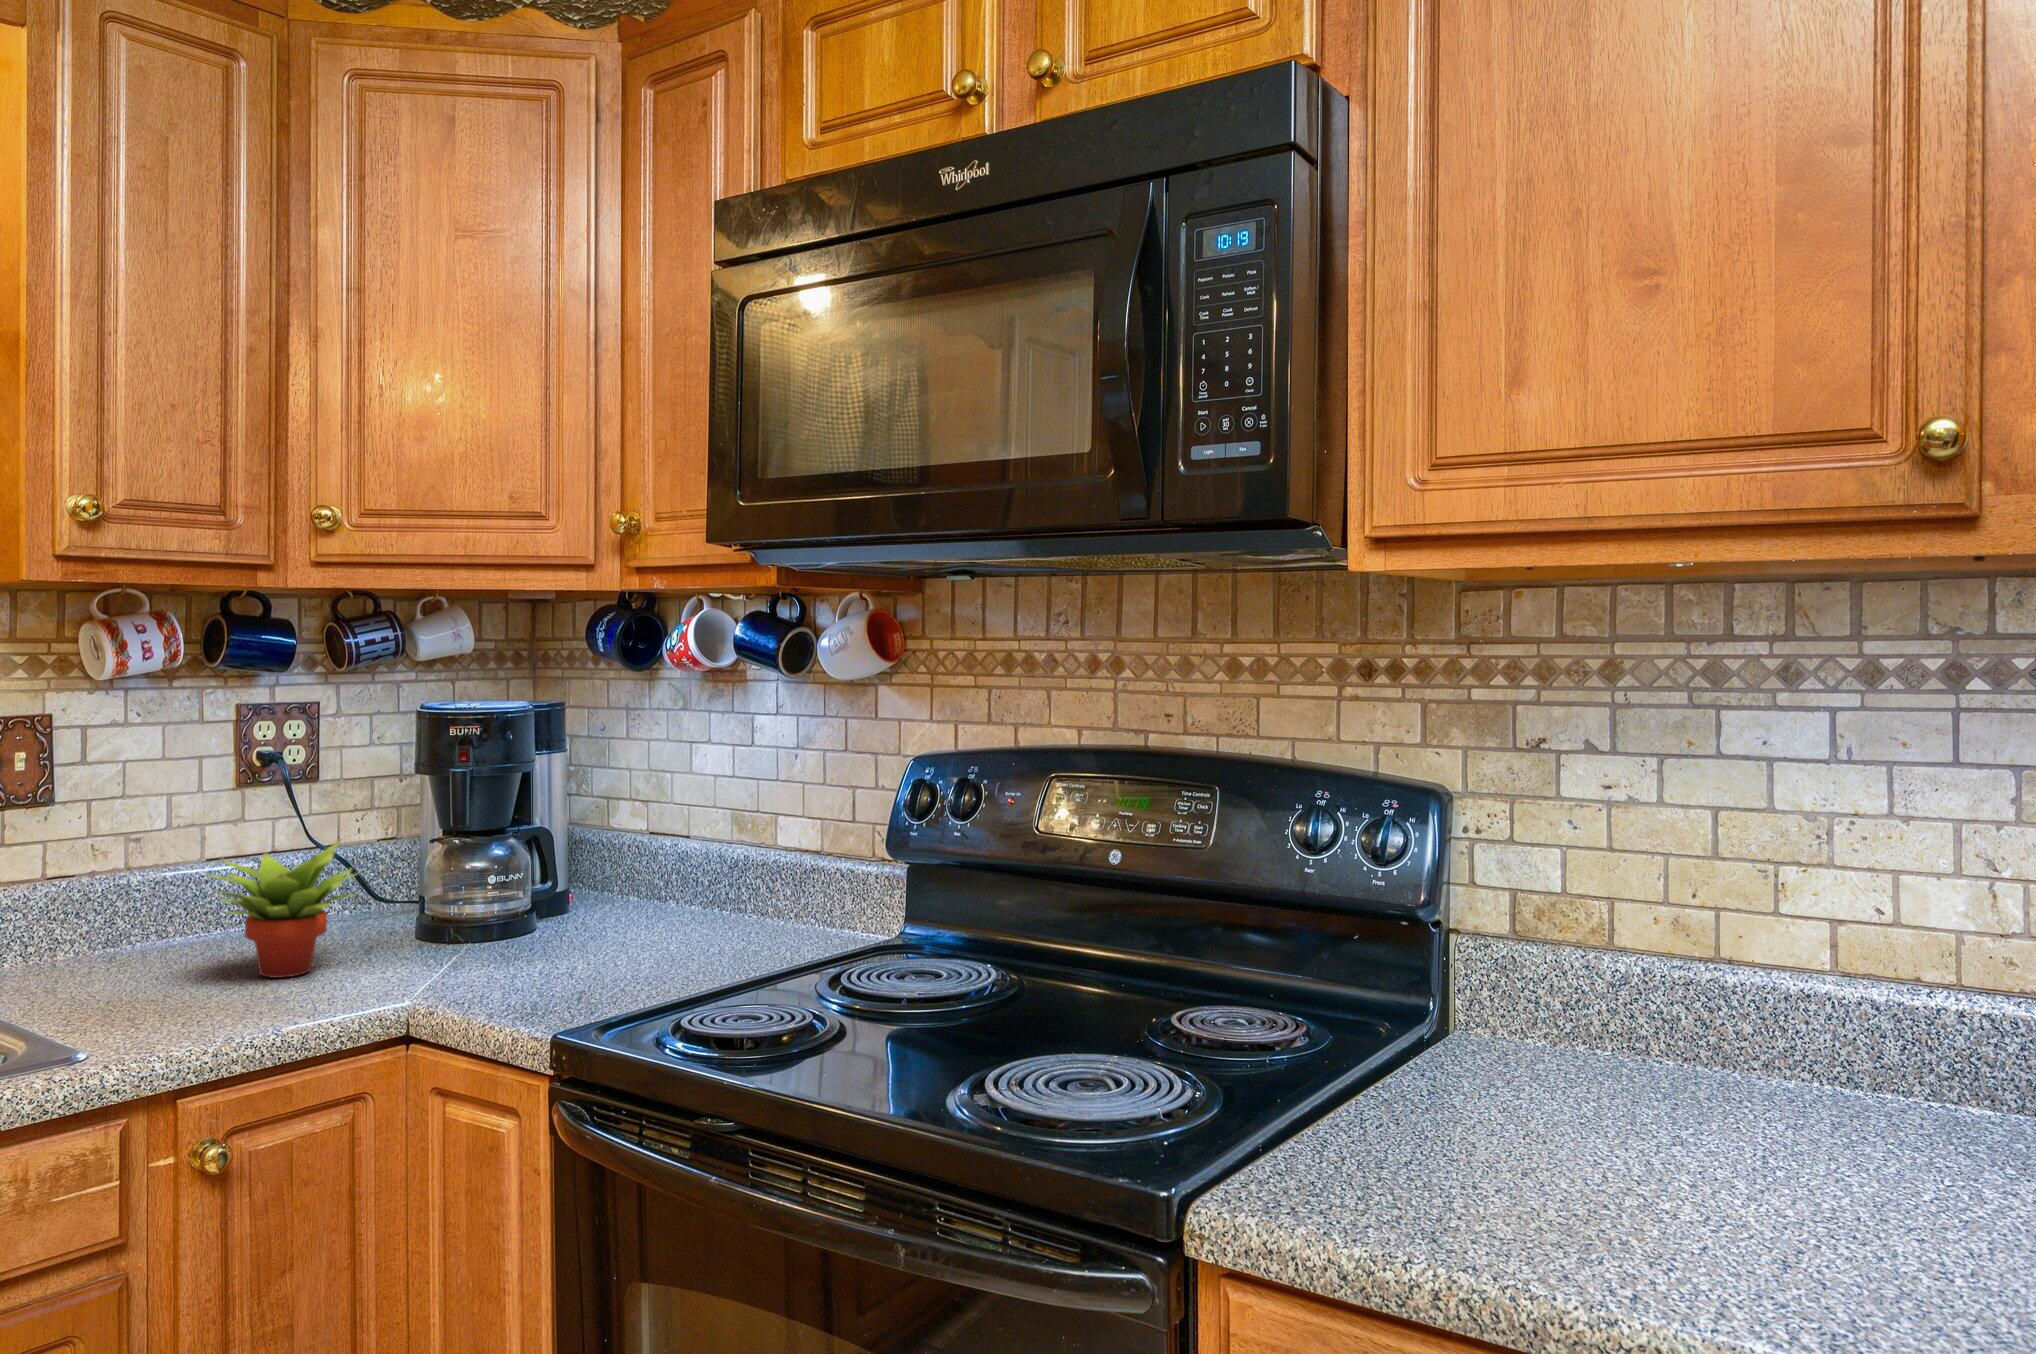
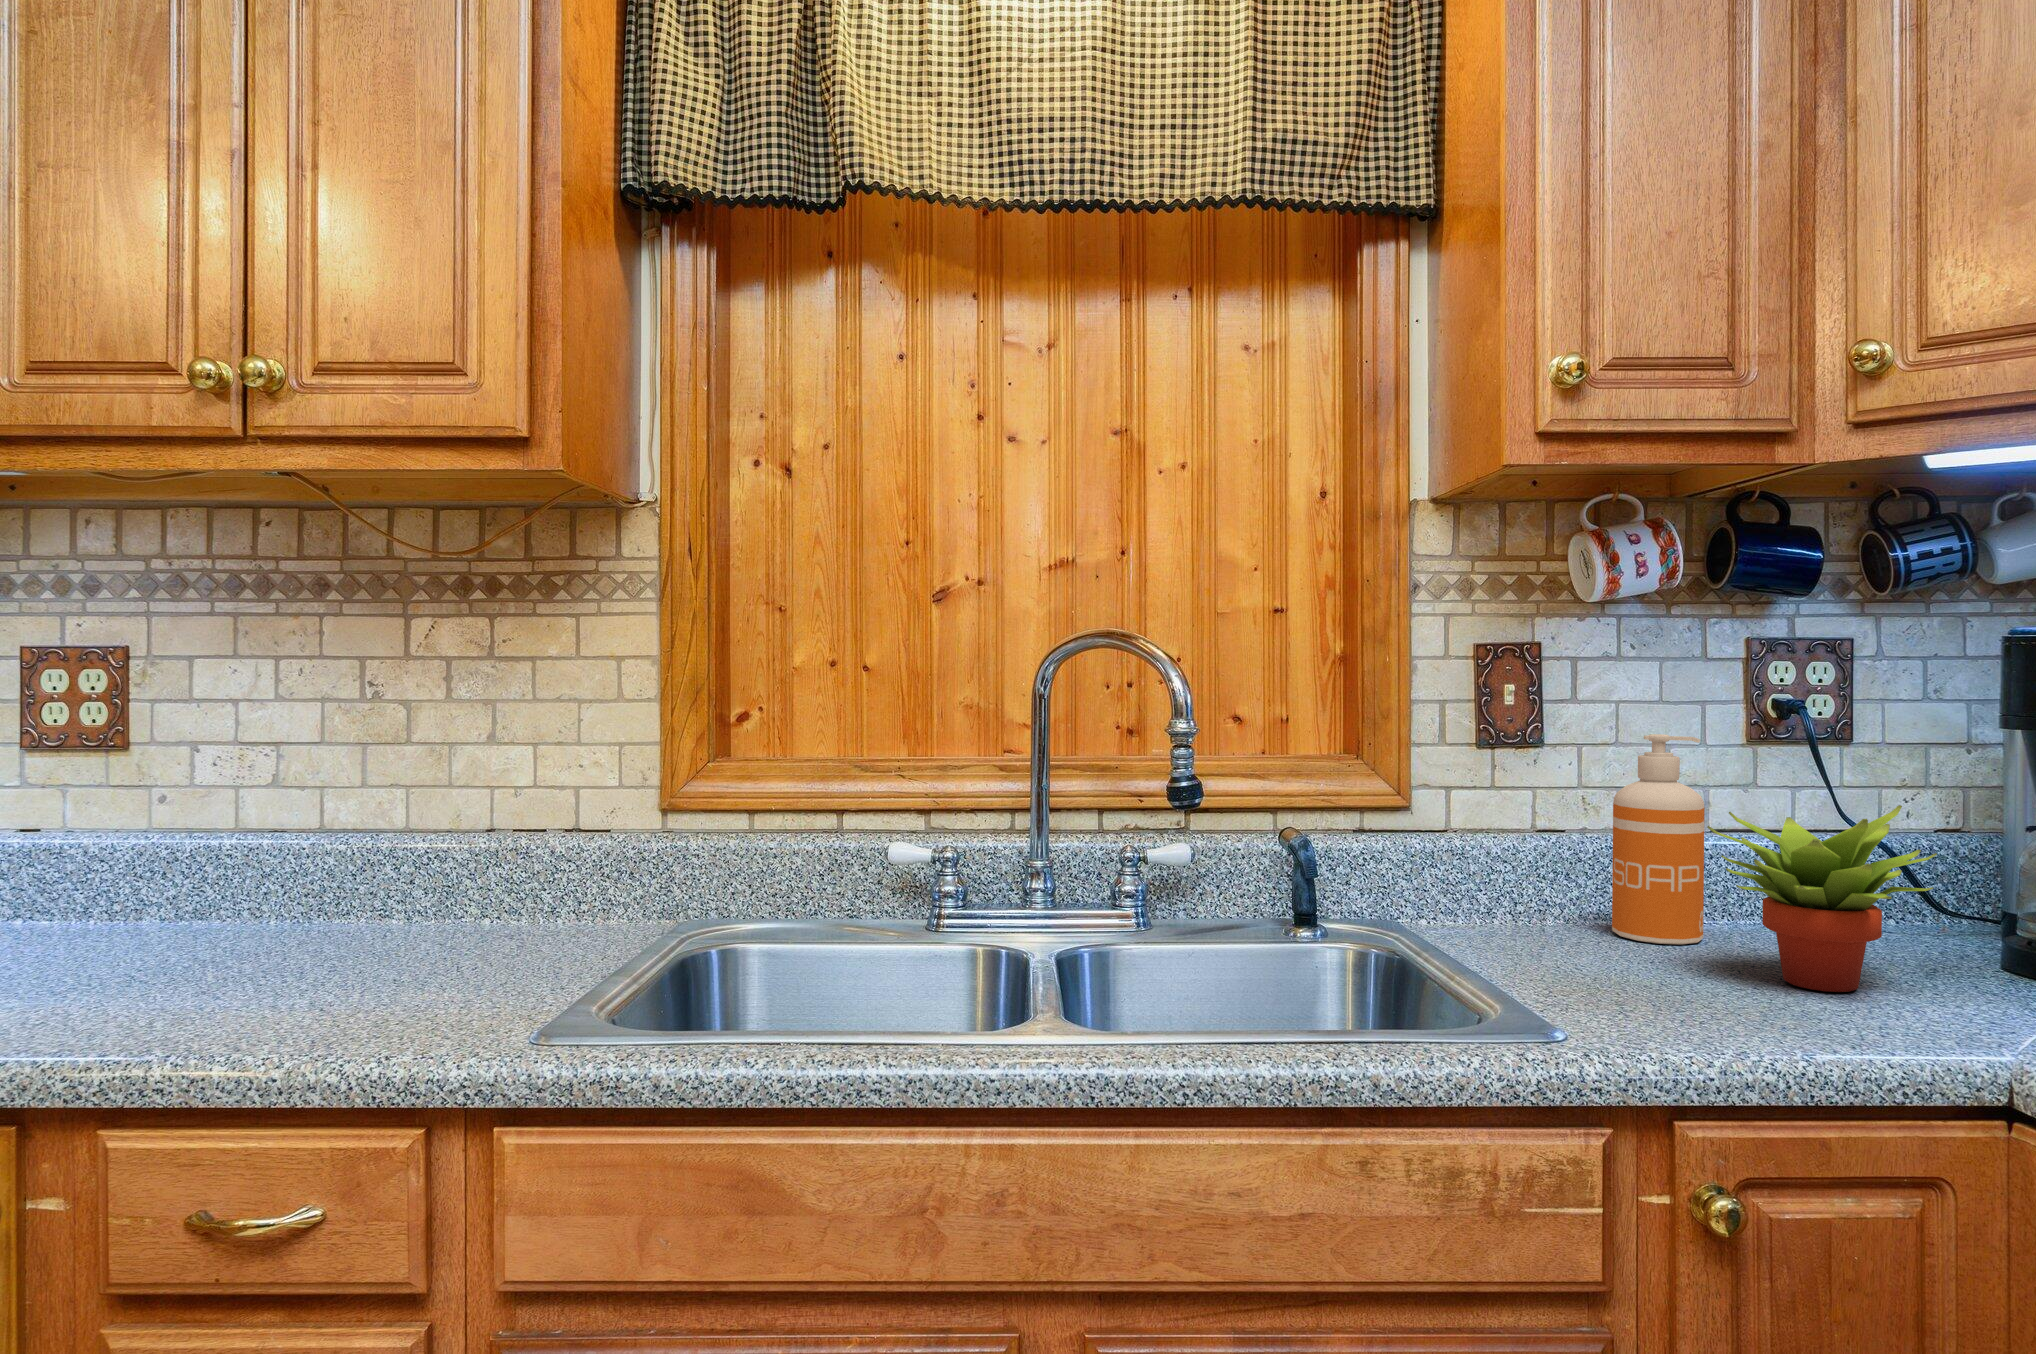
soap dispenser: none [121,792,200,964] -> present [1612,734,1705,944]

